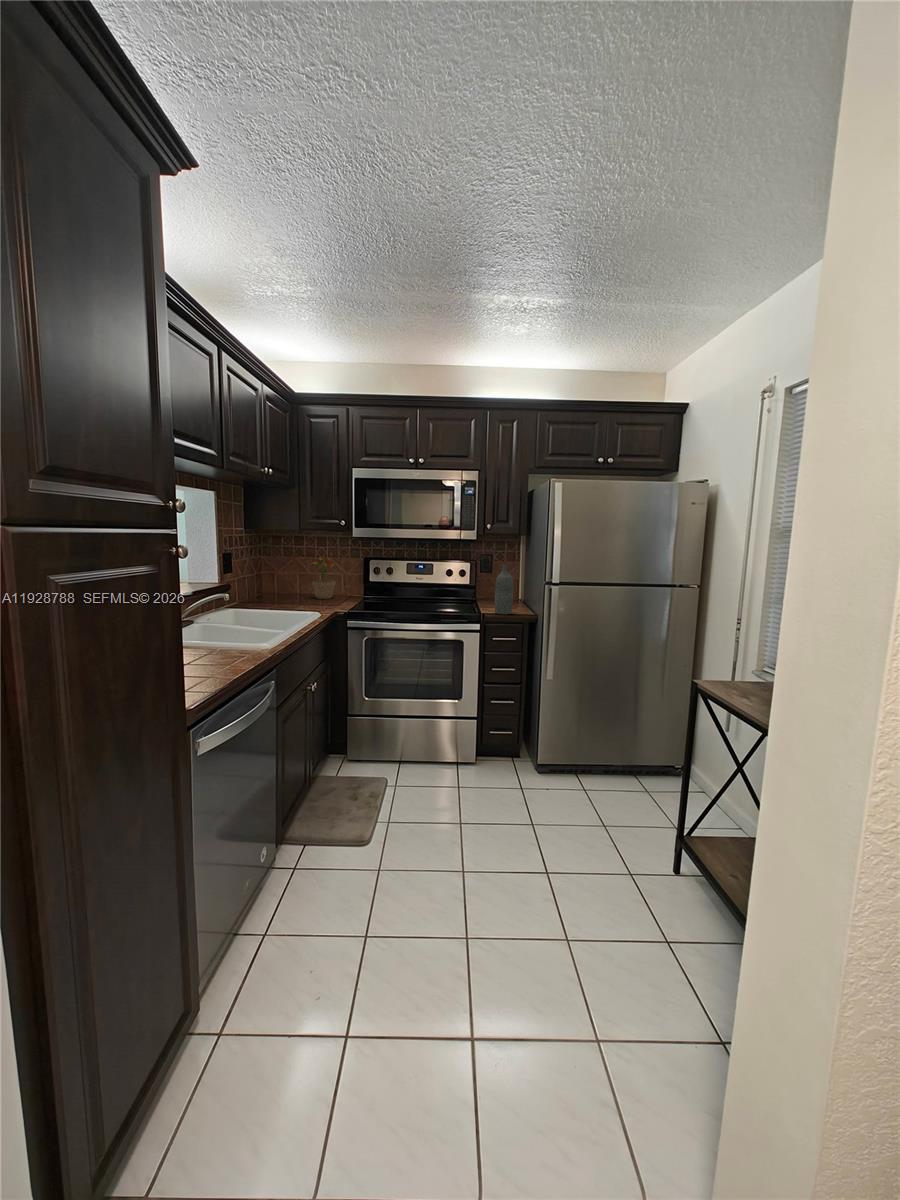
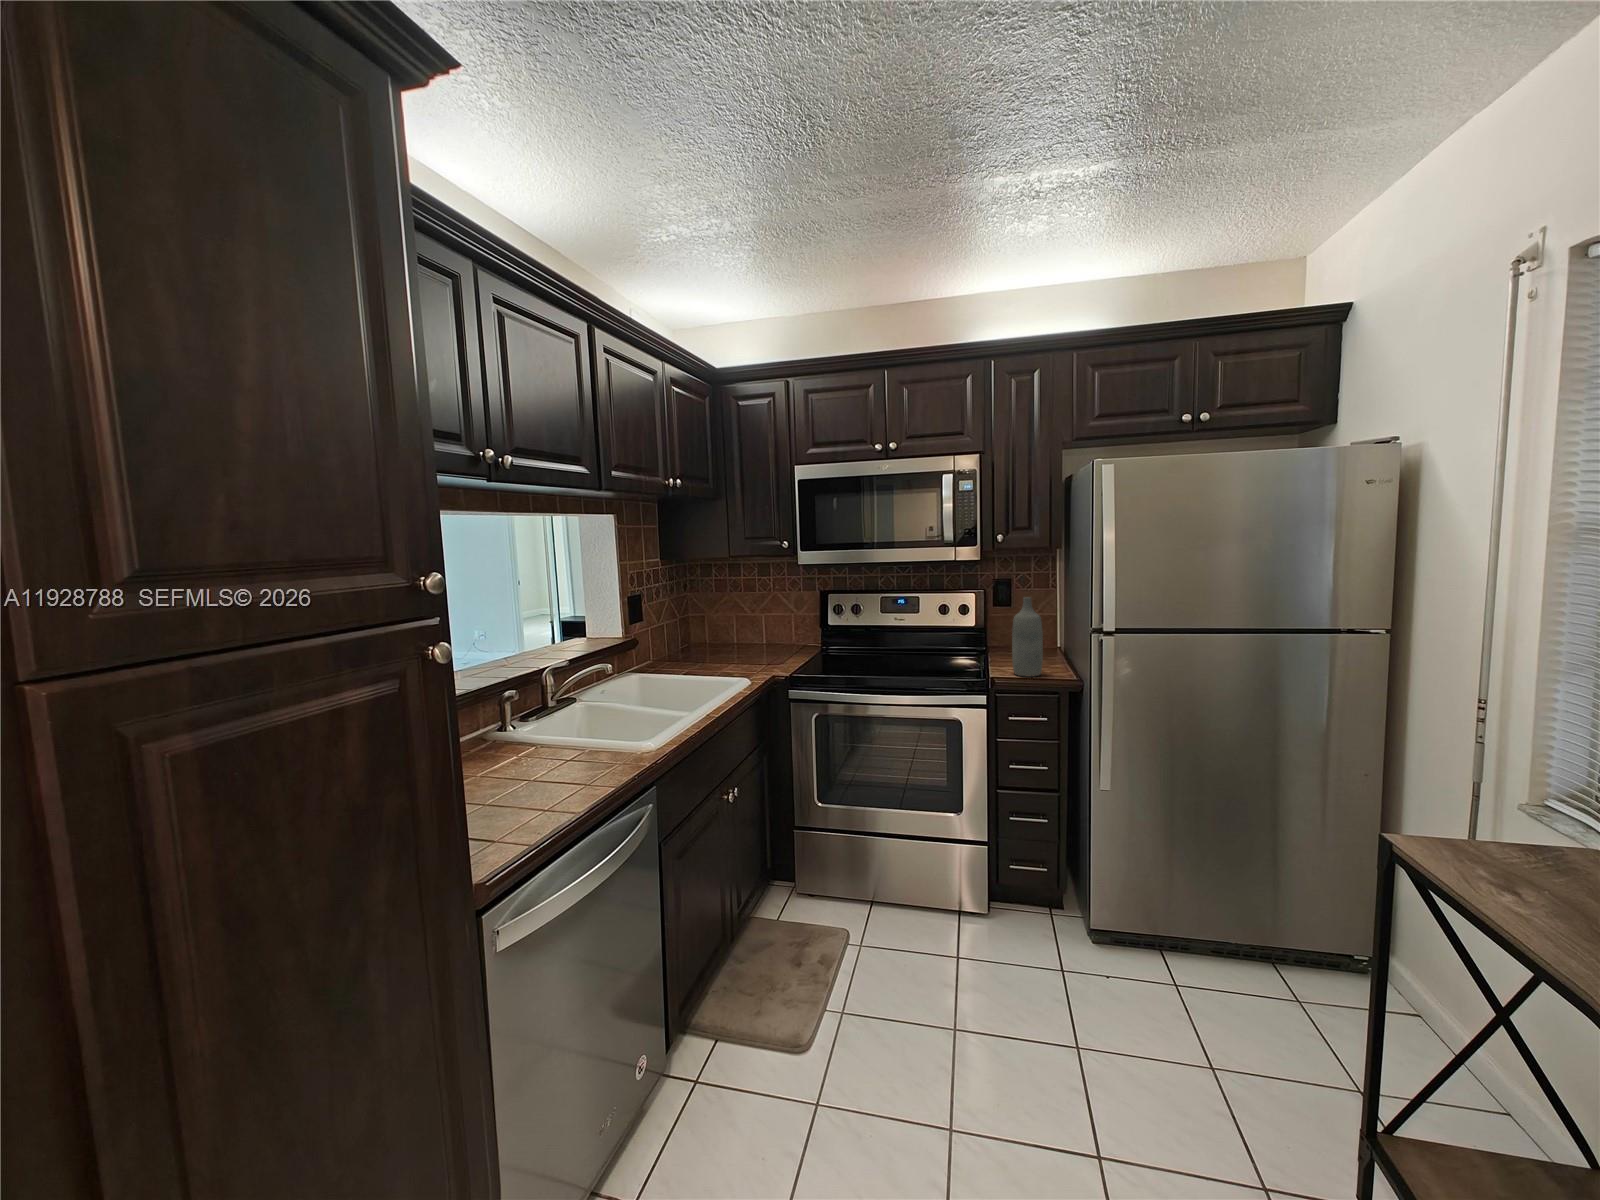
potted plant: present [312,556,336,599] -> none [739,590,776,652]

